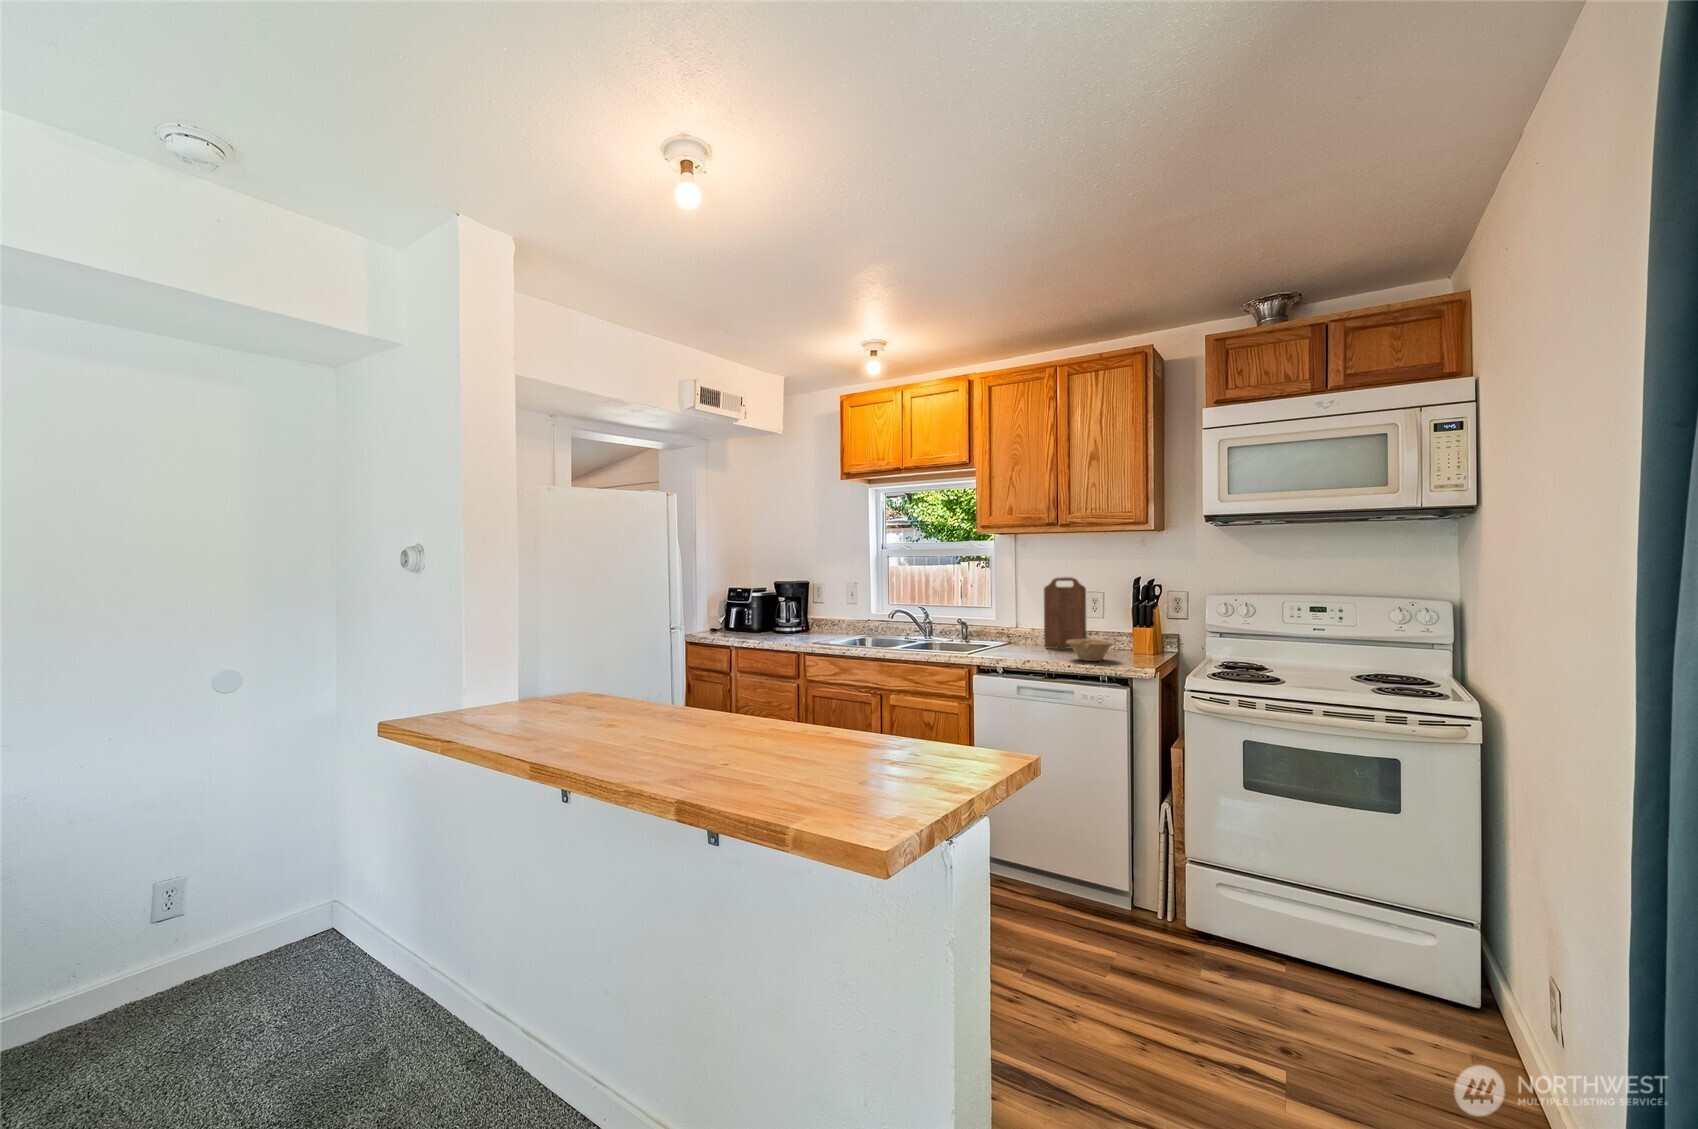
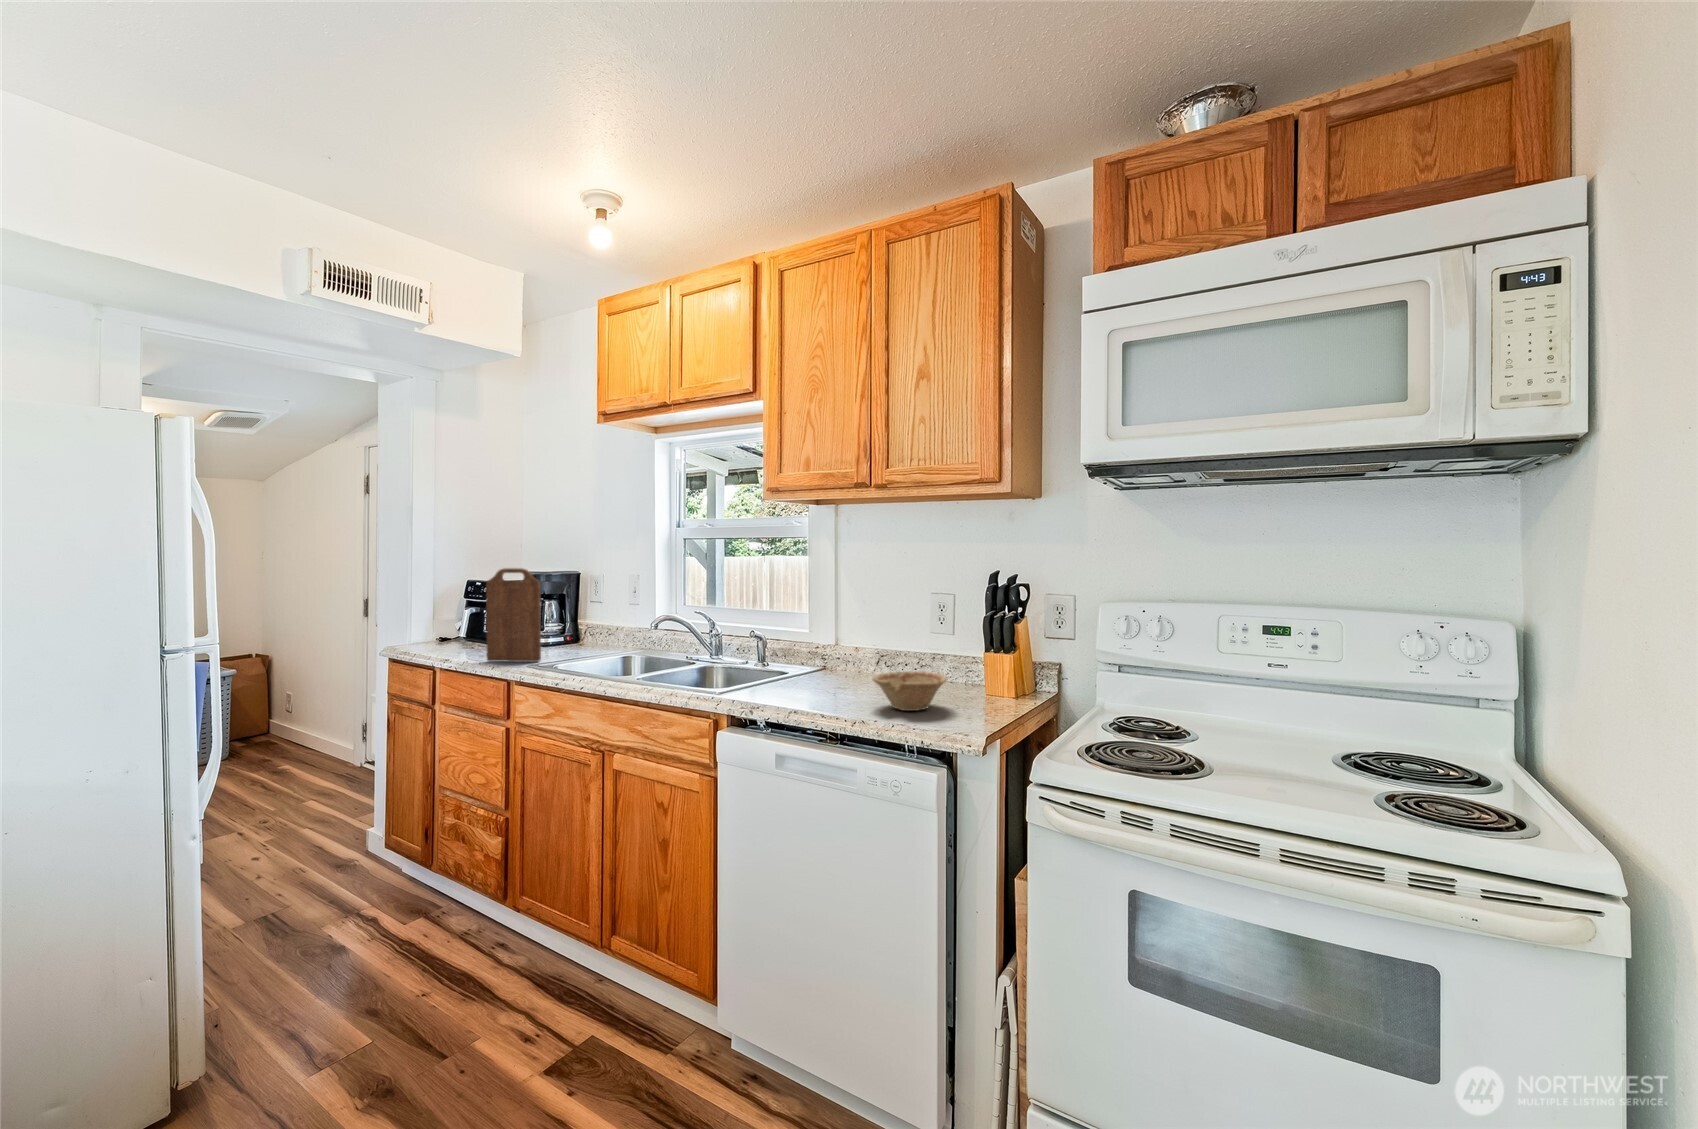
cutting board: present [1044,577,1087,648] -> present [486,568,541,662]

